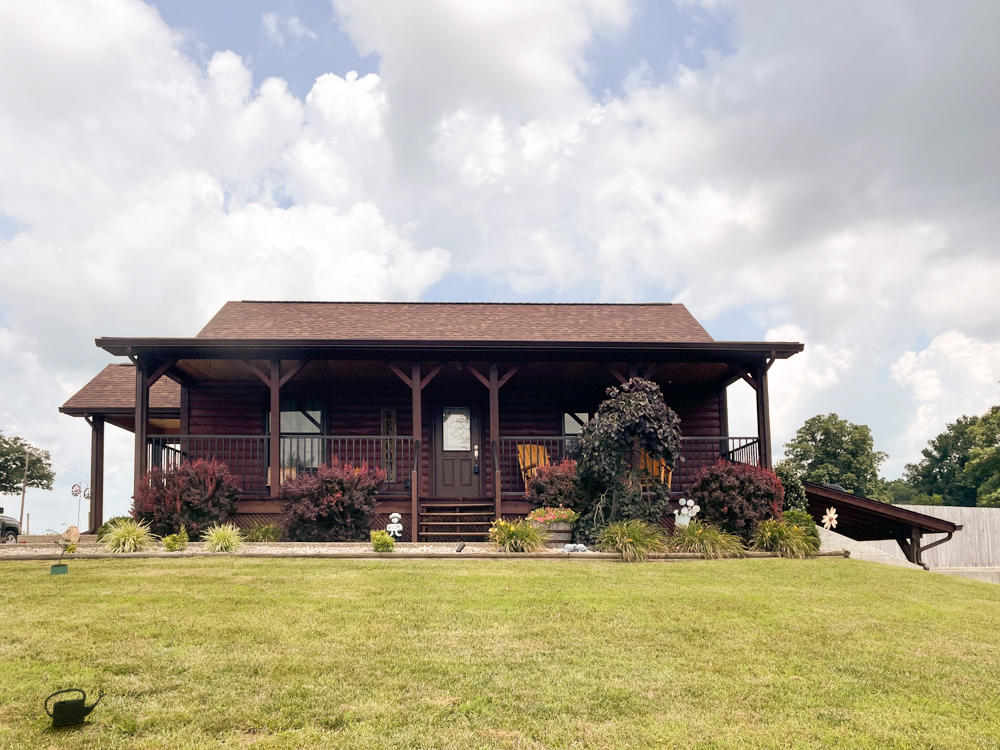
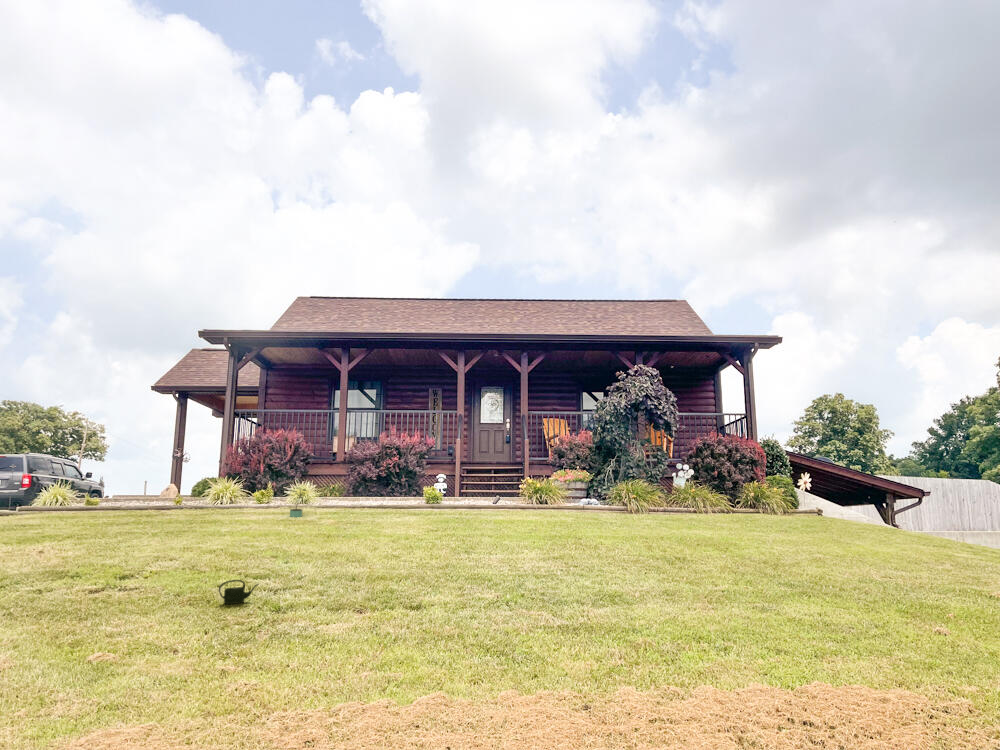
potted plant: present [51,534,71,575] -> present [290,485,306,517]

